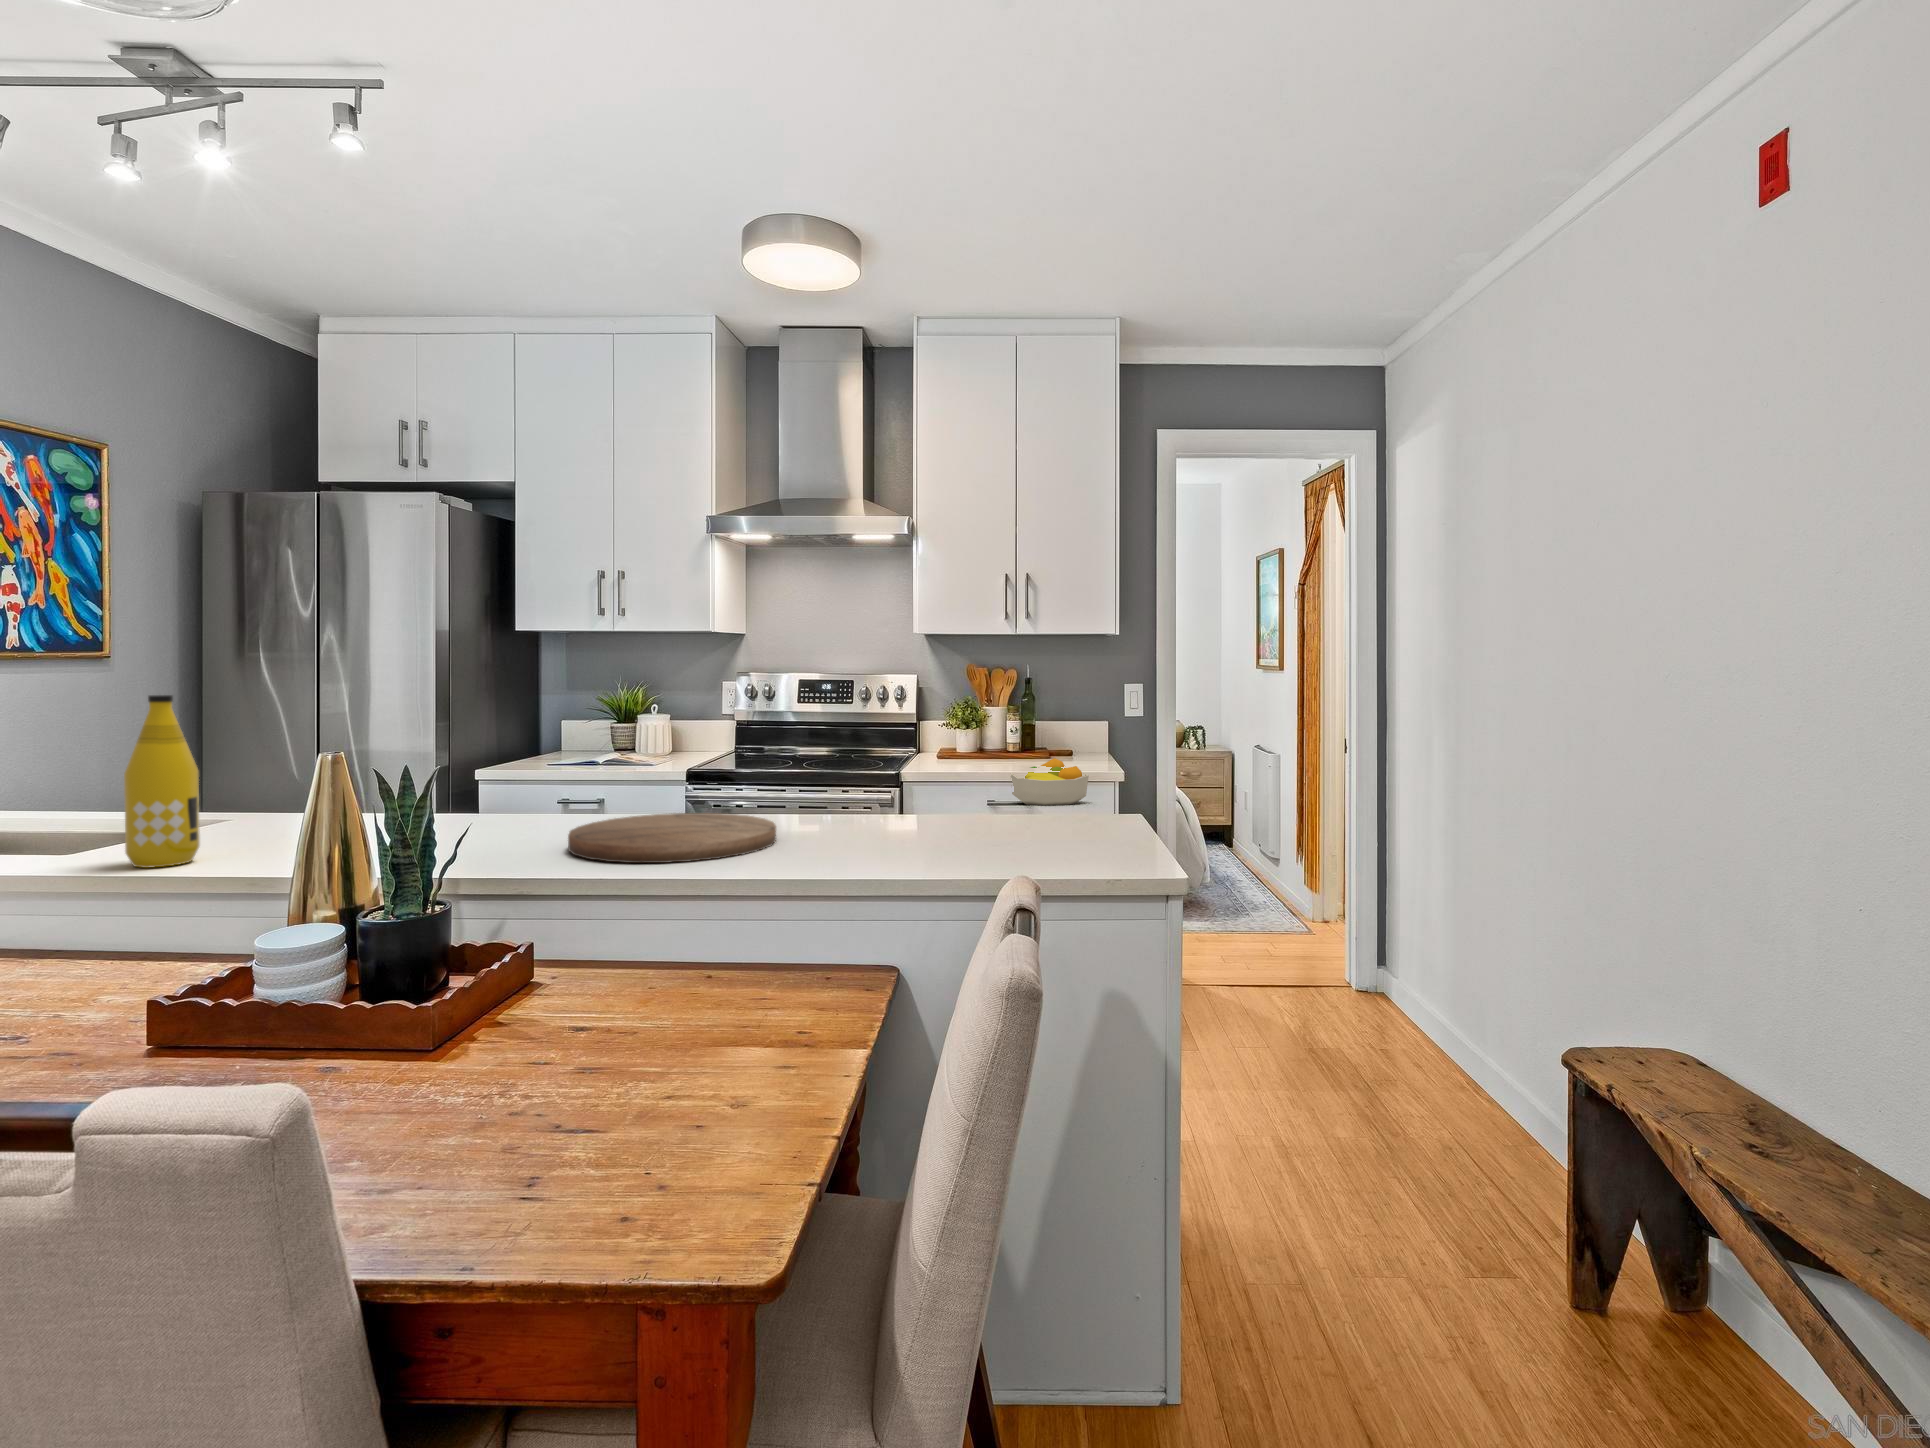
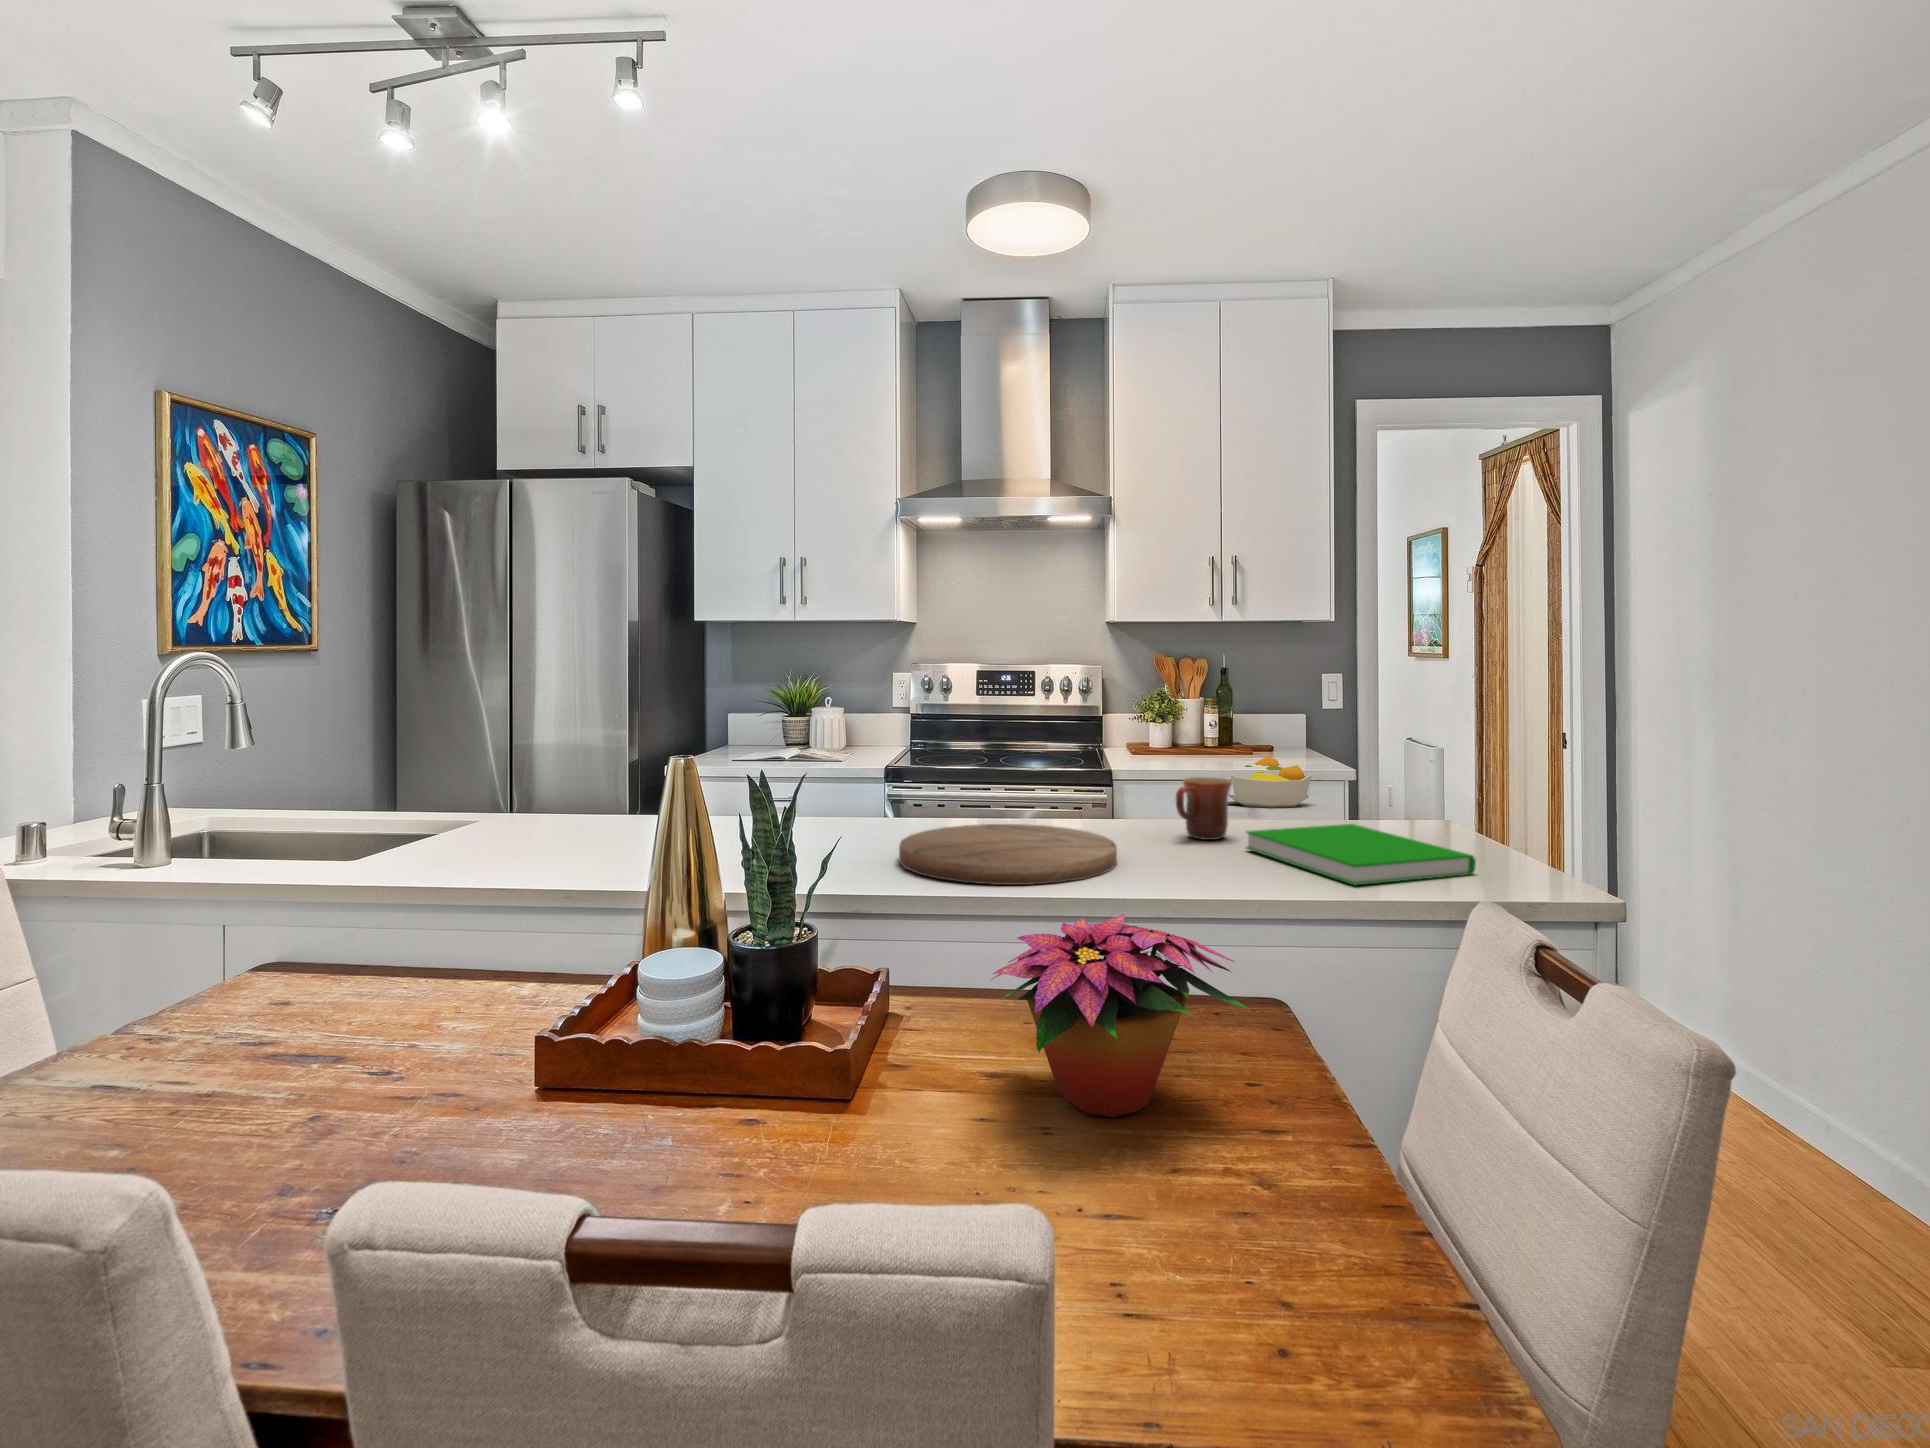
bottle: present [124,695,200,868] -> none [446,697,516,883]
mug: none [850,769,906,826] -> present [1176,777,1232,840]
book: none [903,810,1078,860] -> present [1246,824,1476,885]
flower arrangement: none [519,875,773,1054] -> present [991,914,1249,1117]

